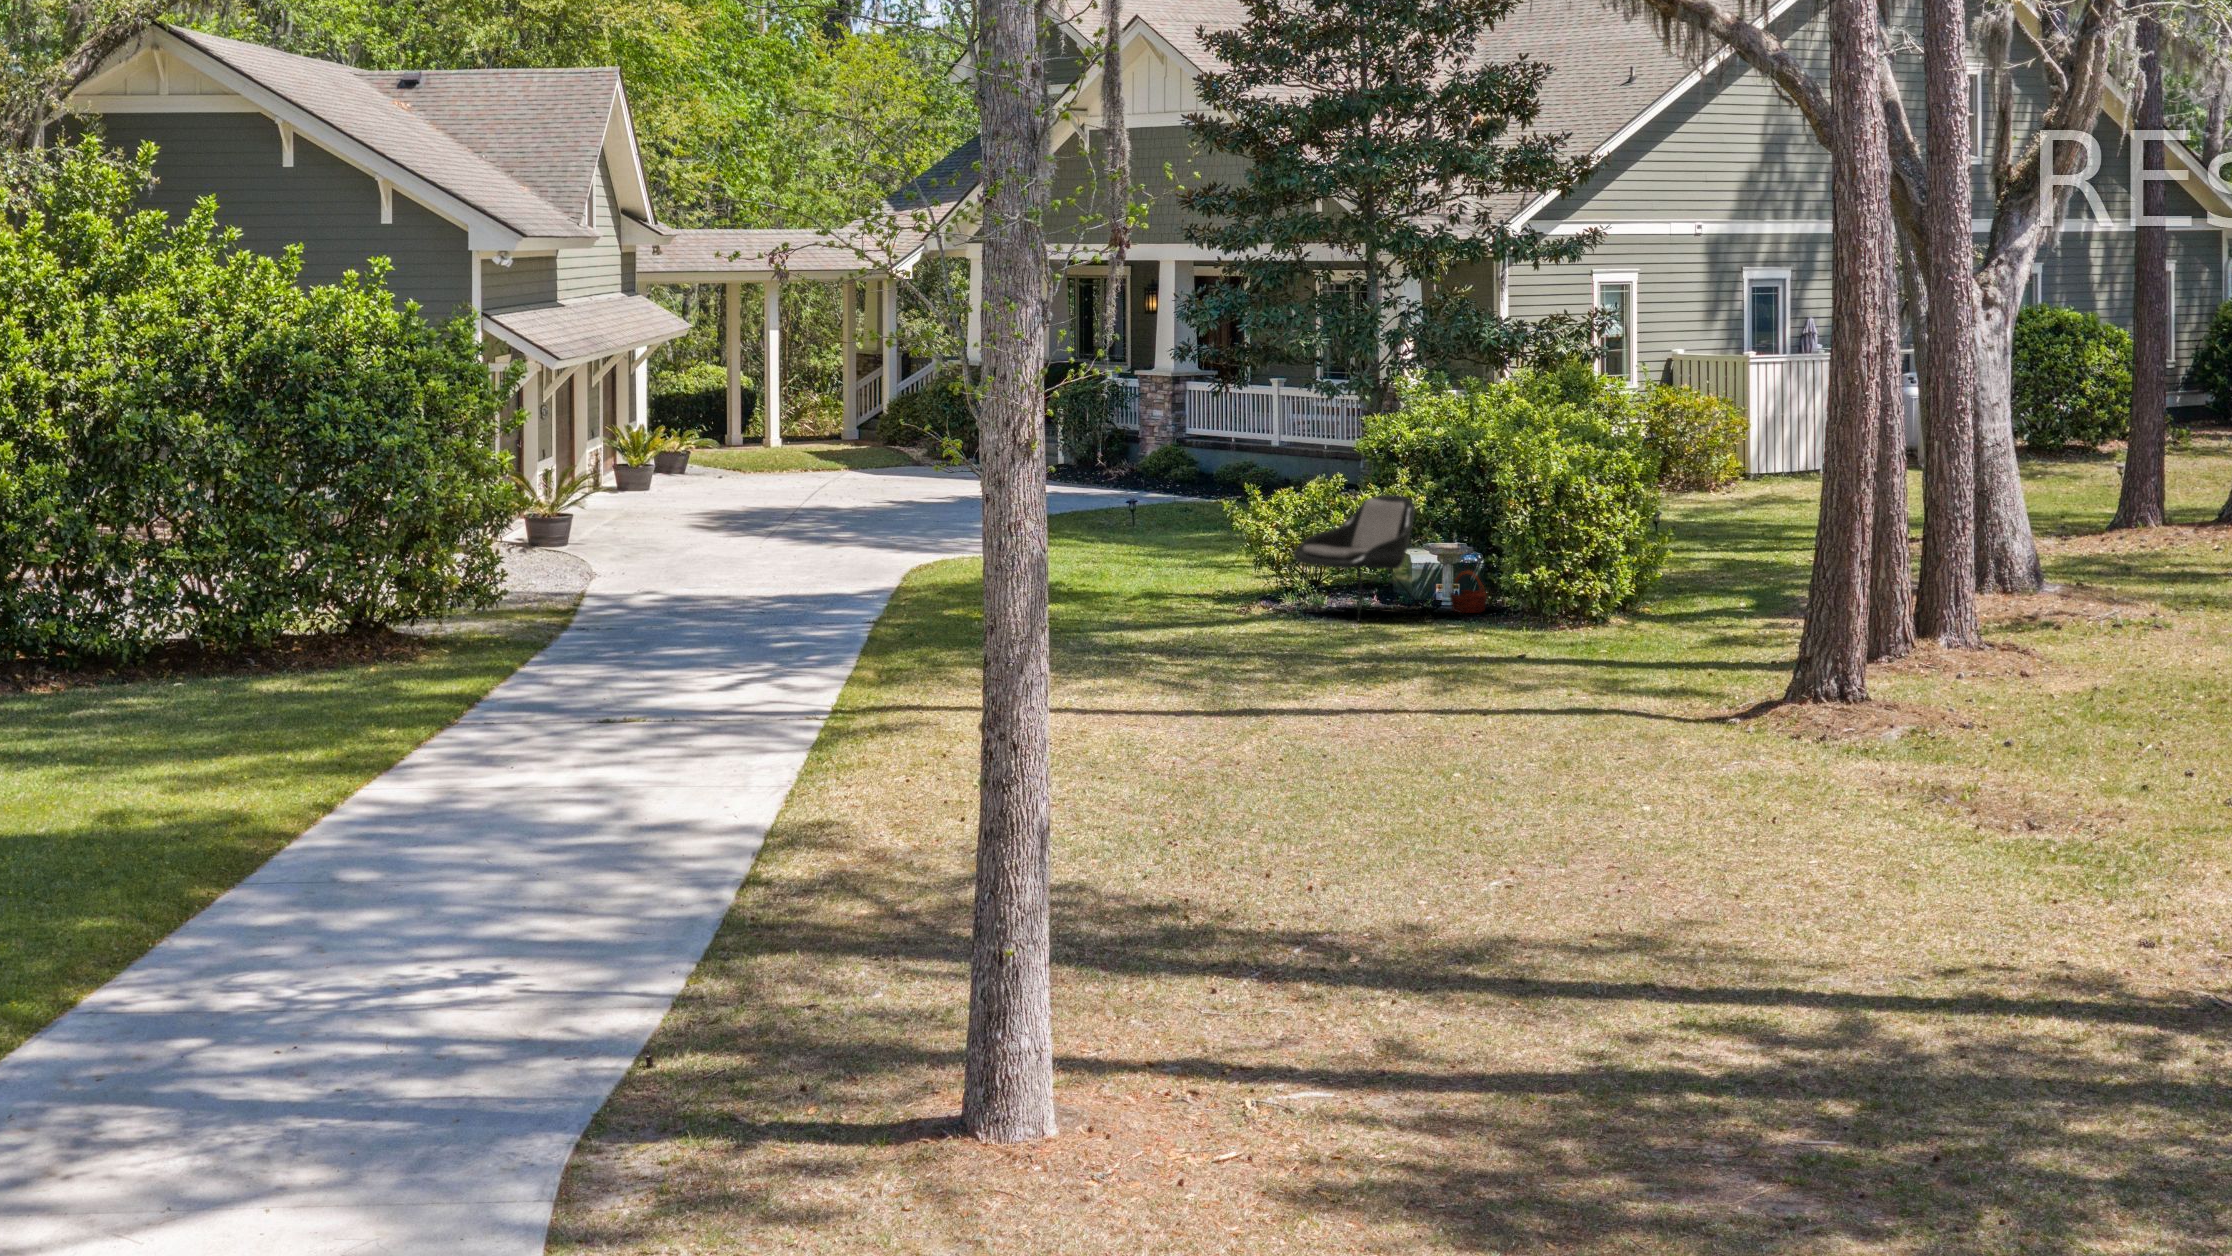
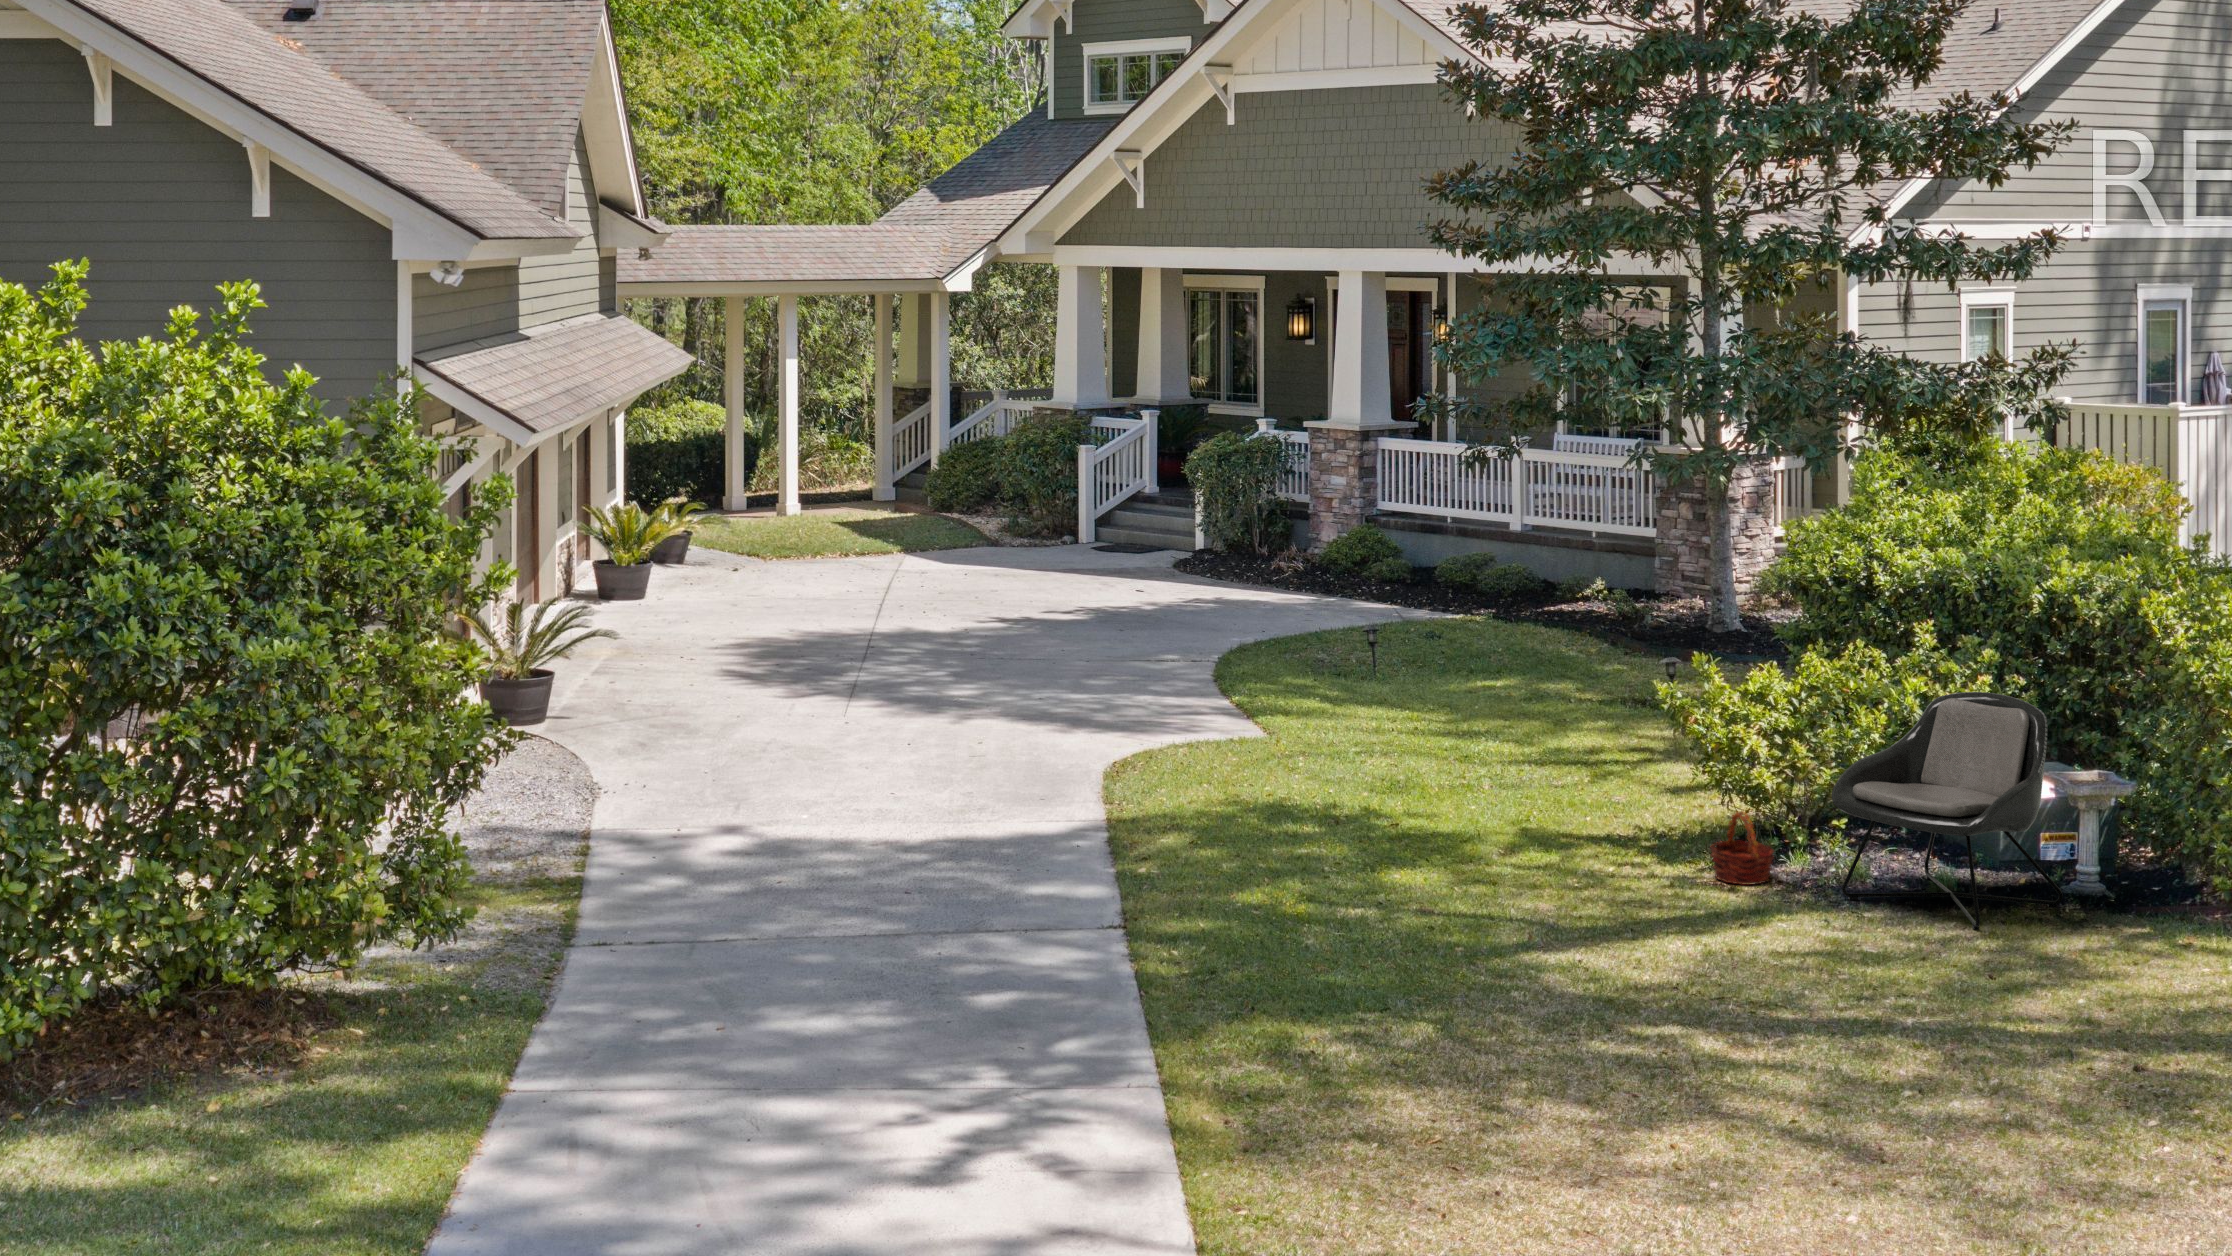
basket: present [1449,570,1487,613] -> present [1710,811,1774,885]

